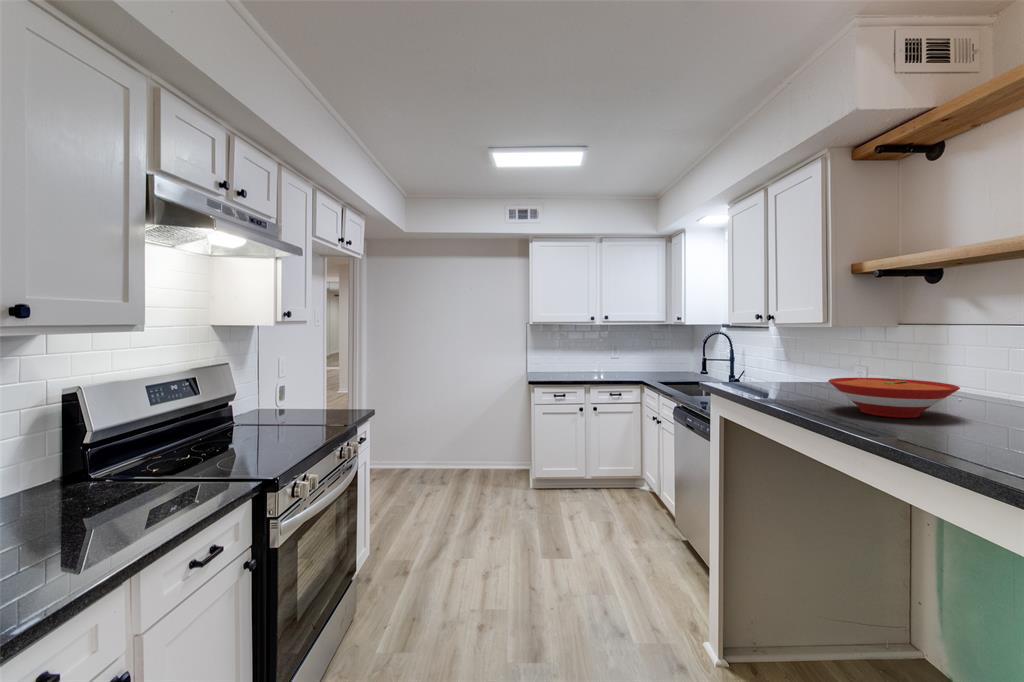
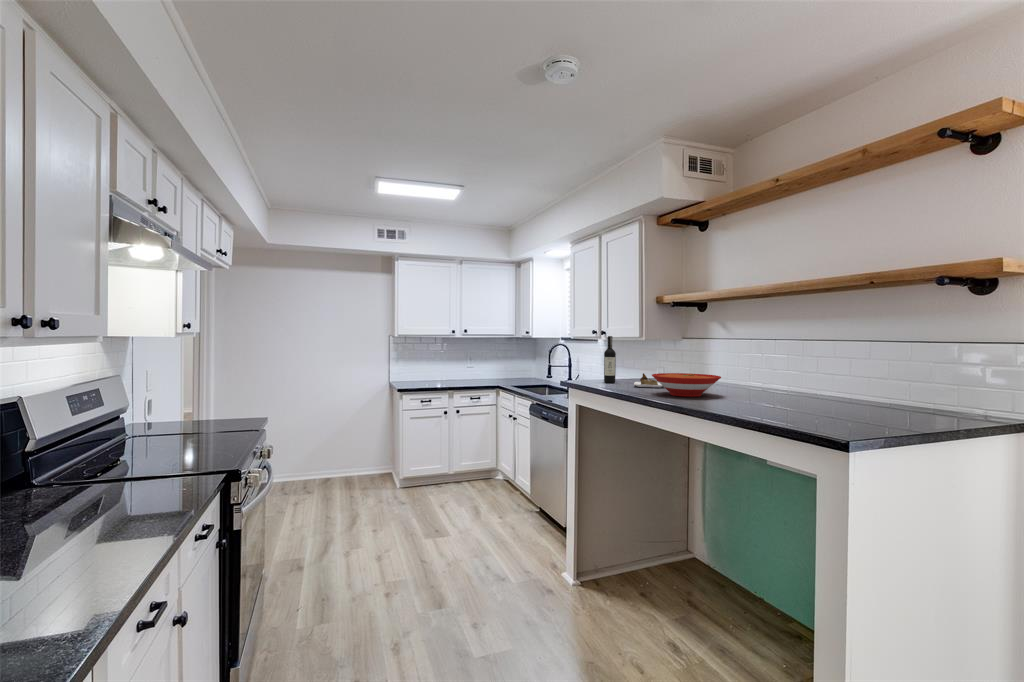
wine bottle: none [764,322,858,397] -> present [604,336,662,387]

